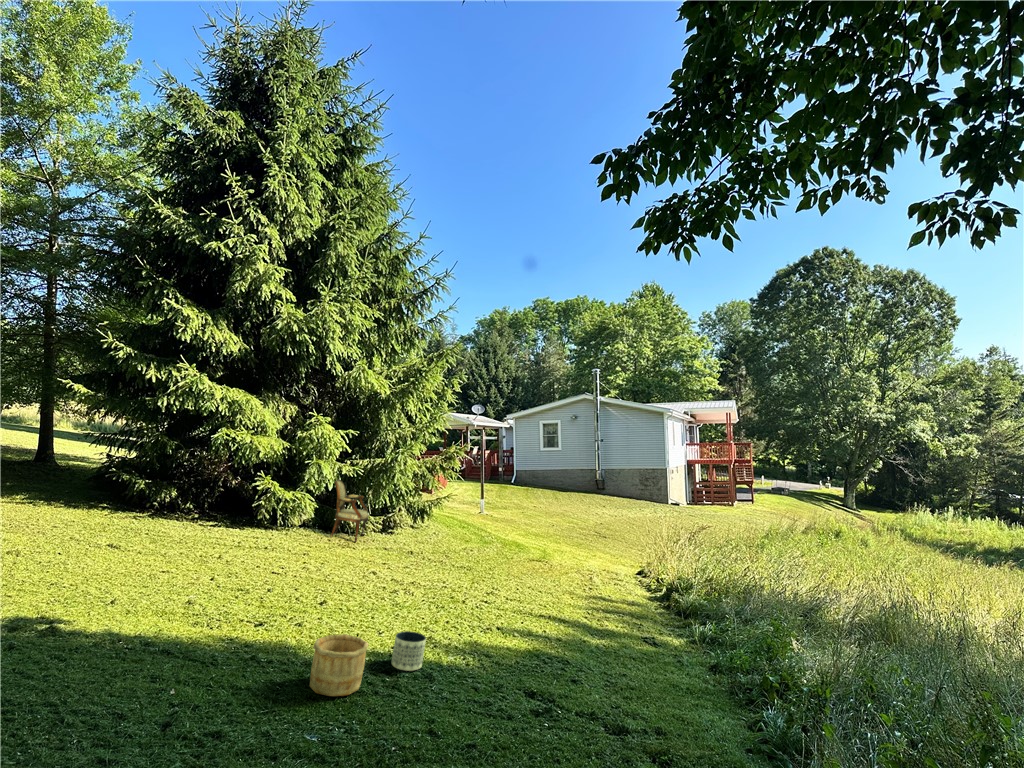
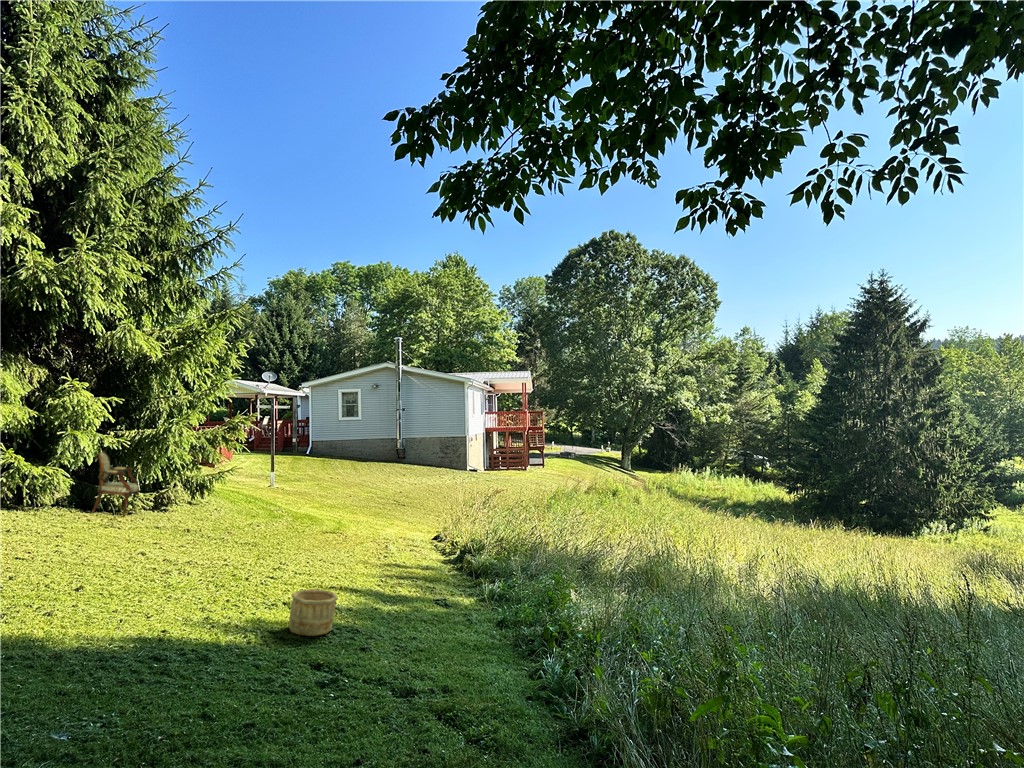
planter: present [392,631,426,671] -> none [177,583,213,617]
wooden bucket: present [310,634,368,696] -> present [289,589,337,636]

